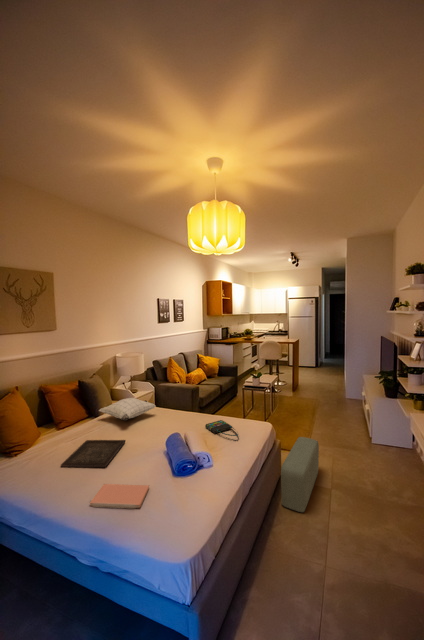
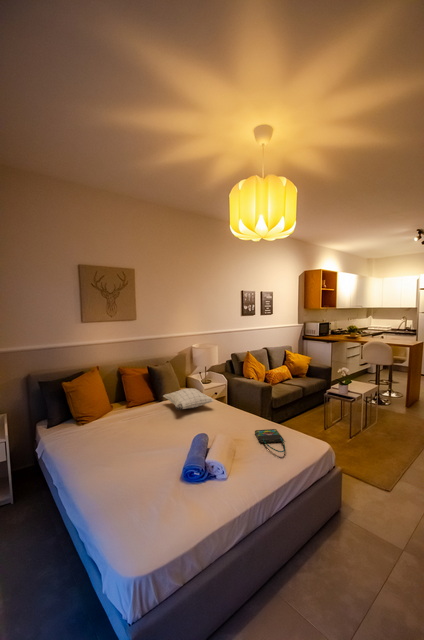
pouf: present [281,437,319,512] -> none [337,471,410,572]
tray: present [61,440,125,467] -> none [110,422,171,452]
notebook: present [90,484,149,508] -> none [107,469,163,504]

